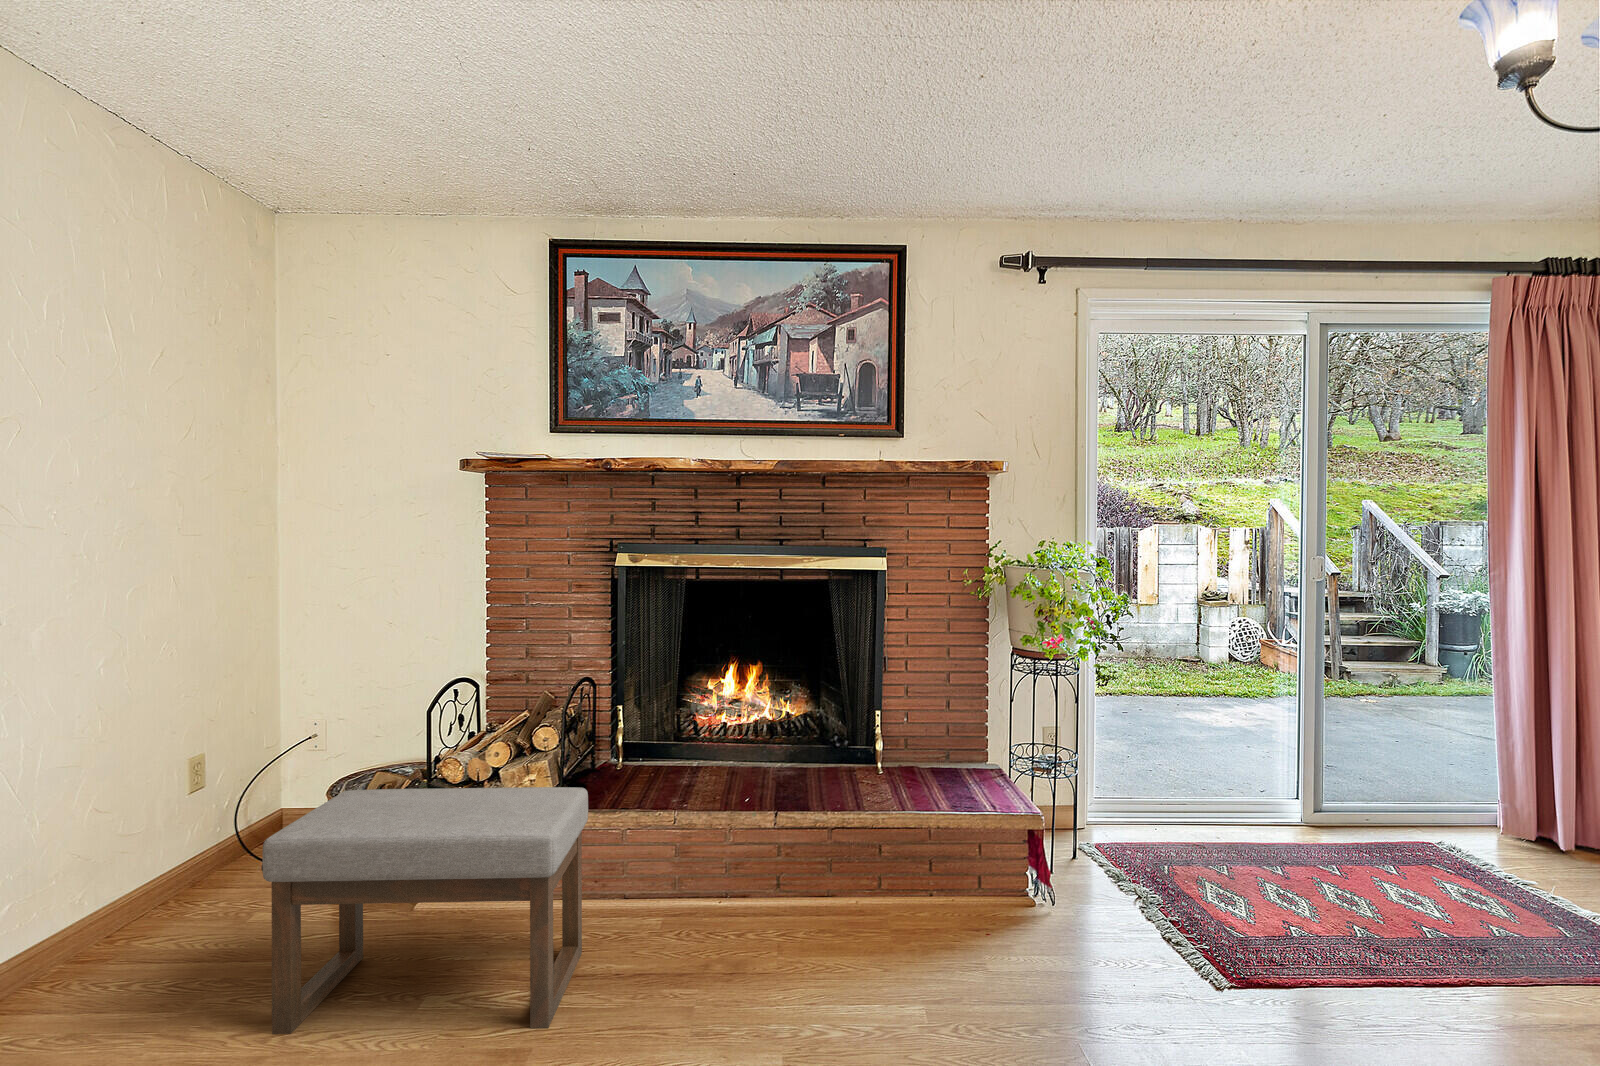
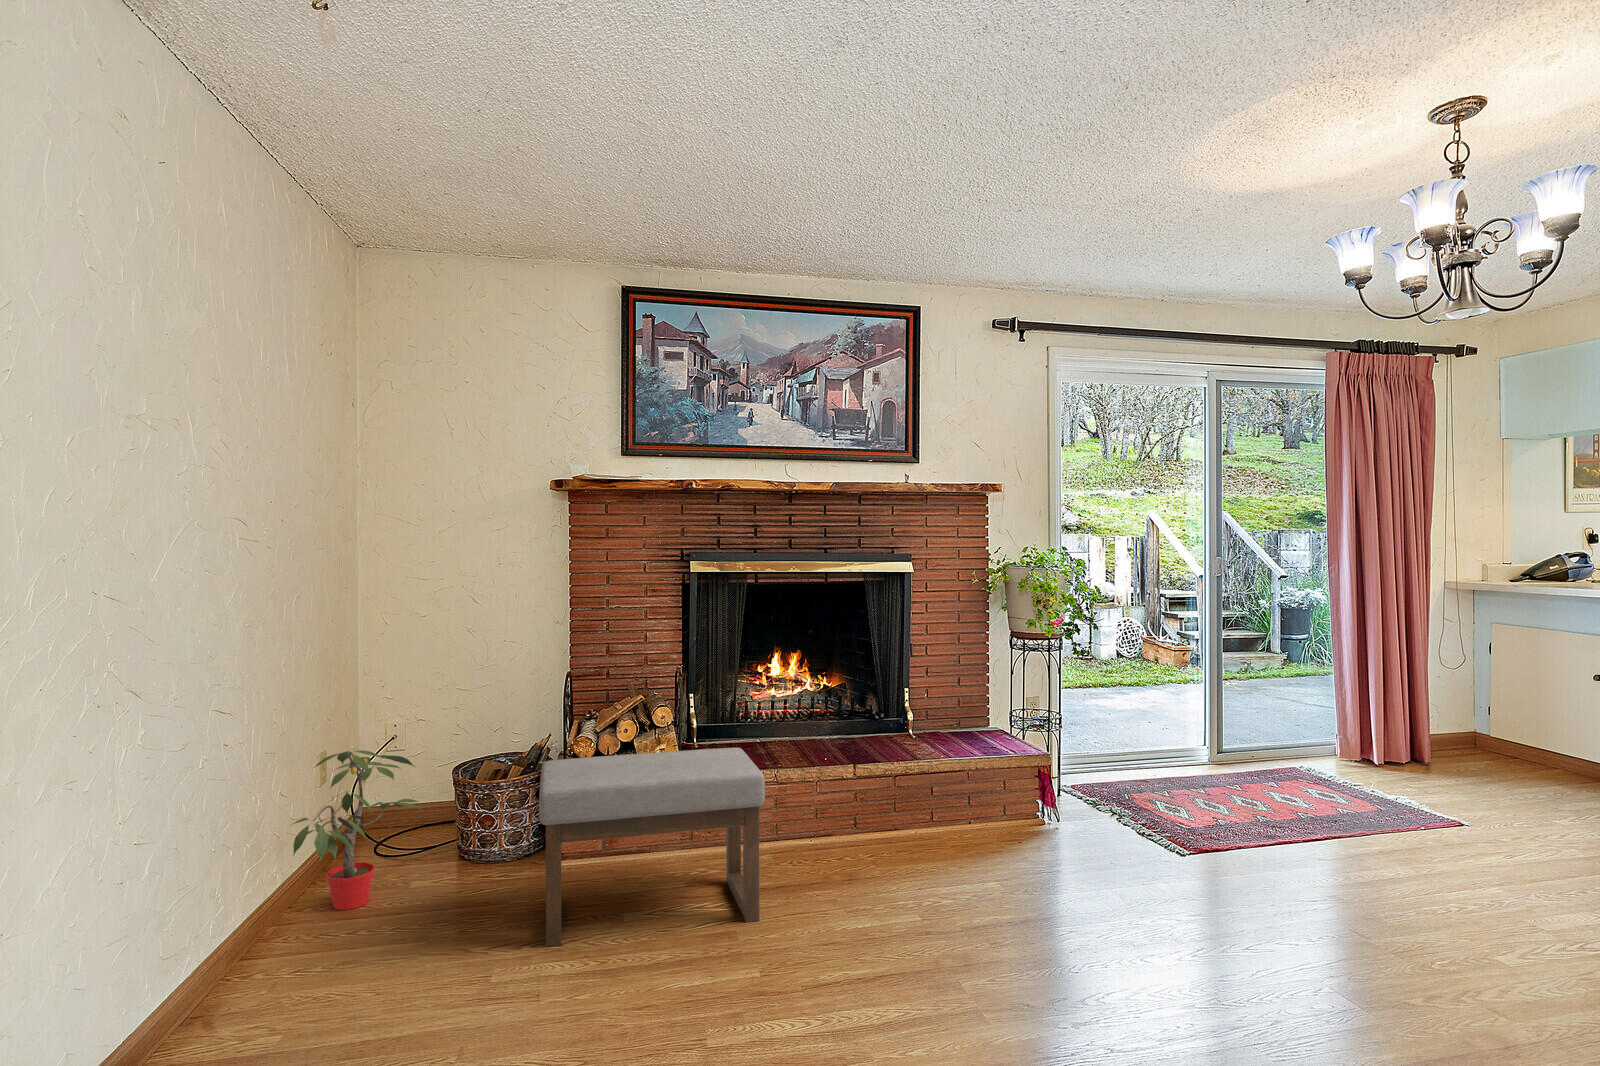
potted plant: none [41,761,280,943] -> present [293,750,420,910]

